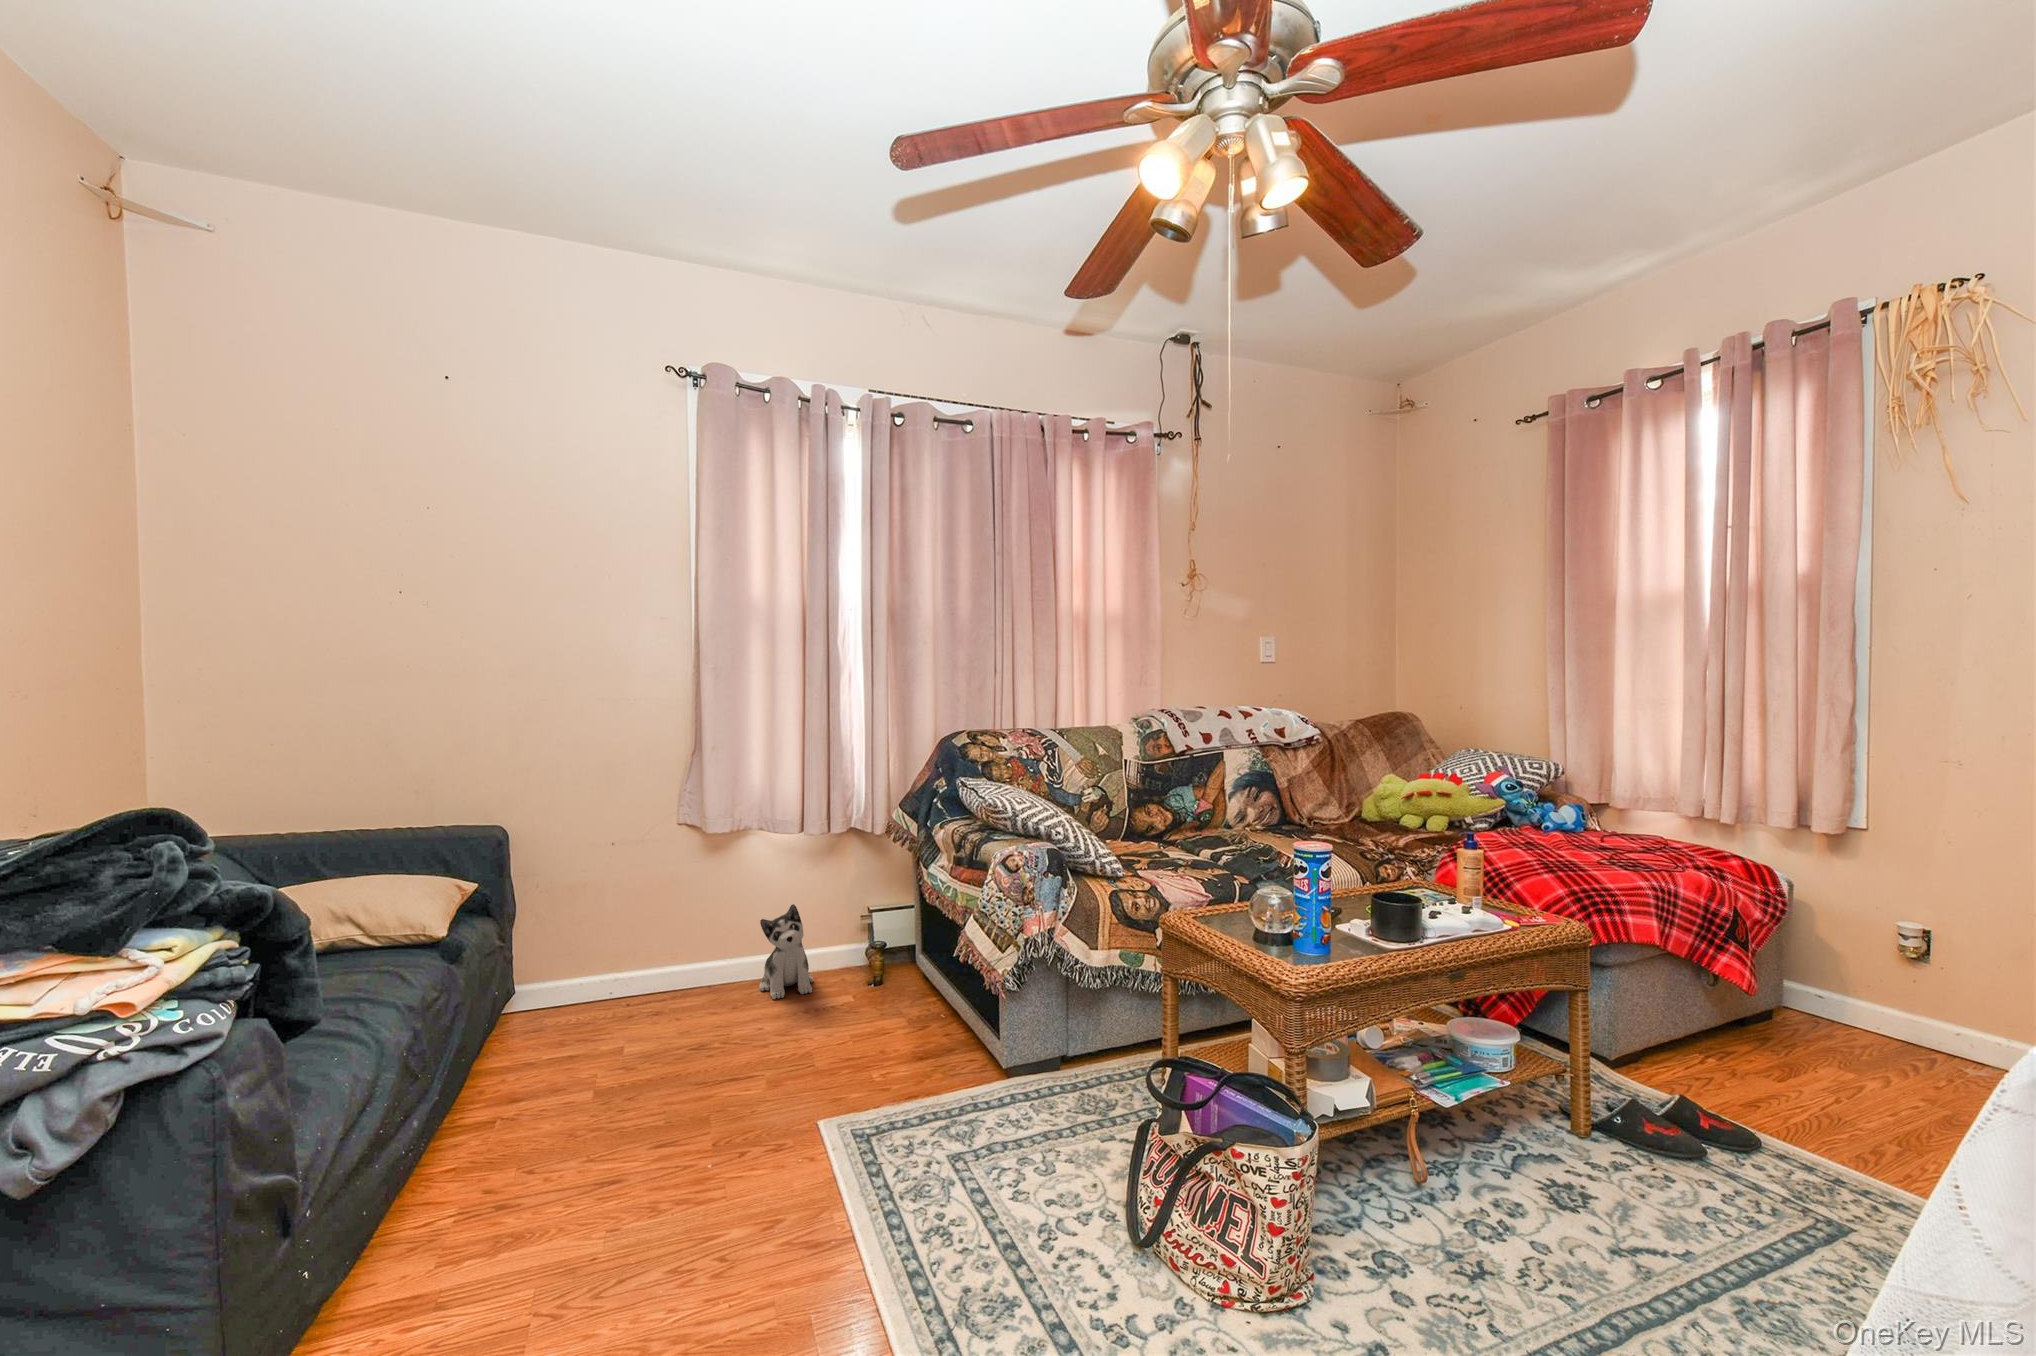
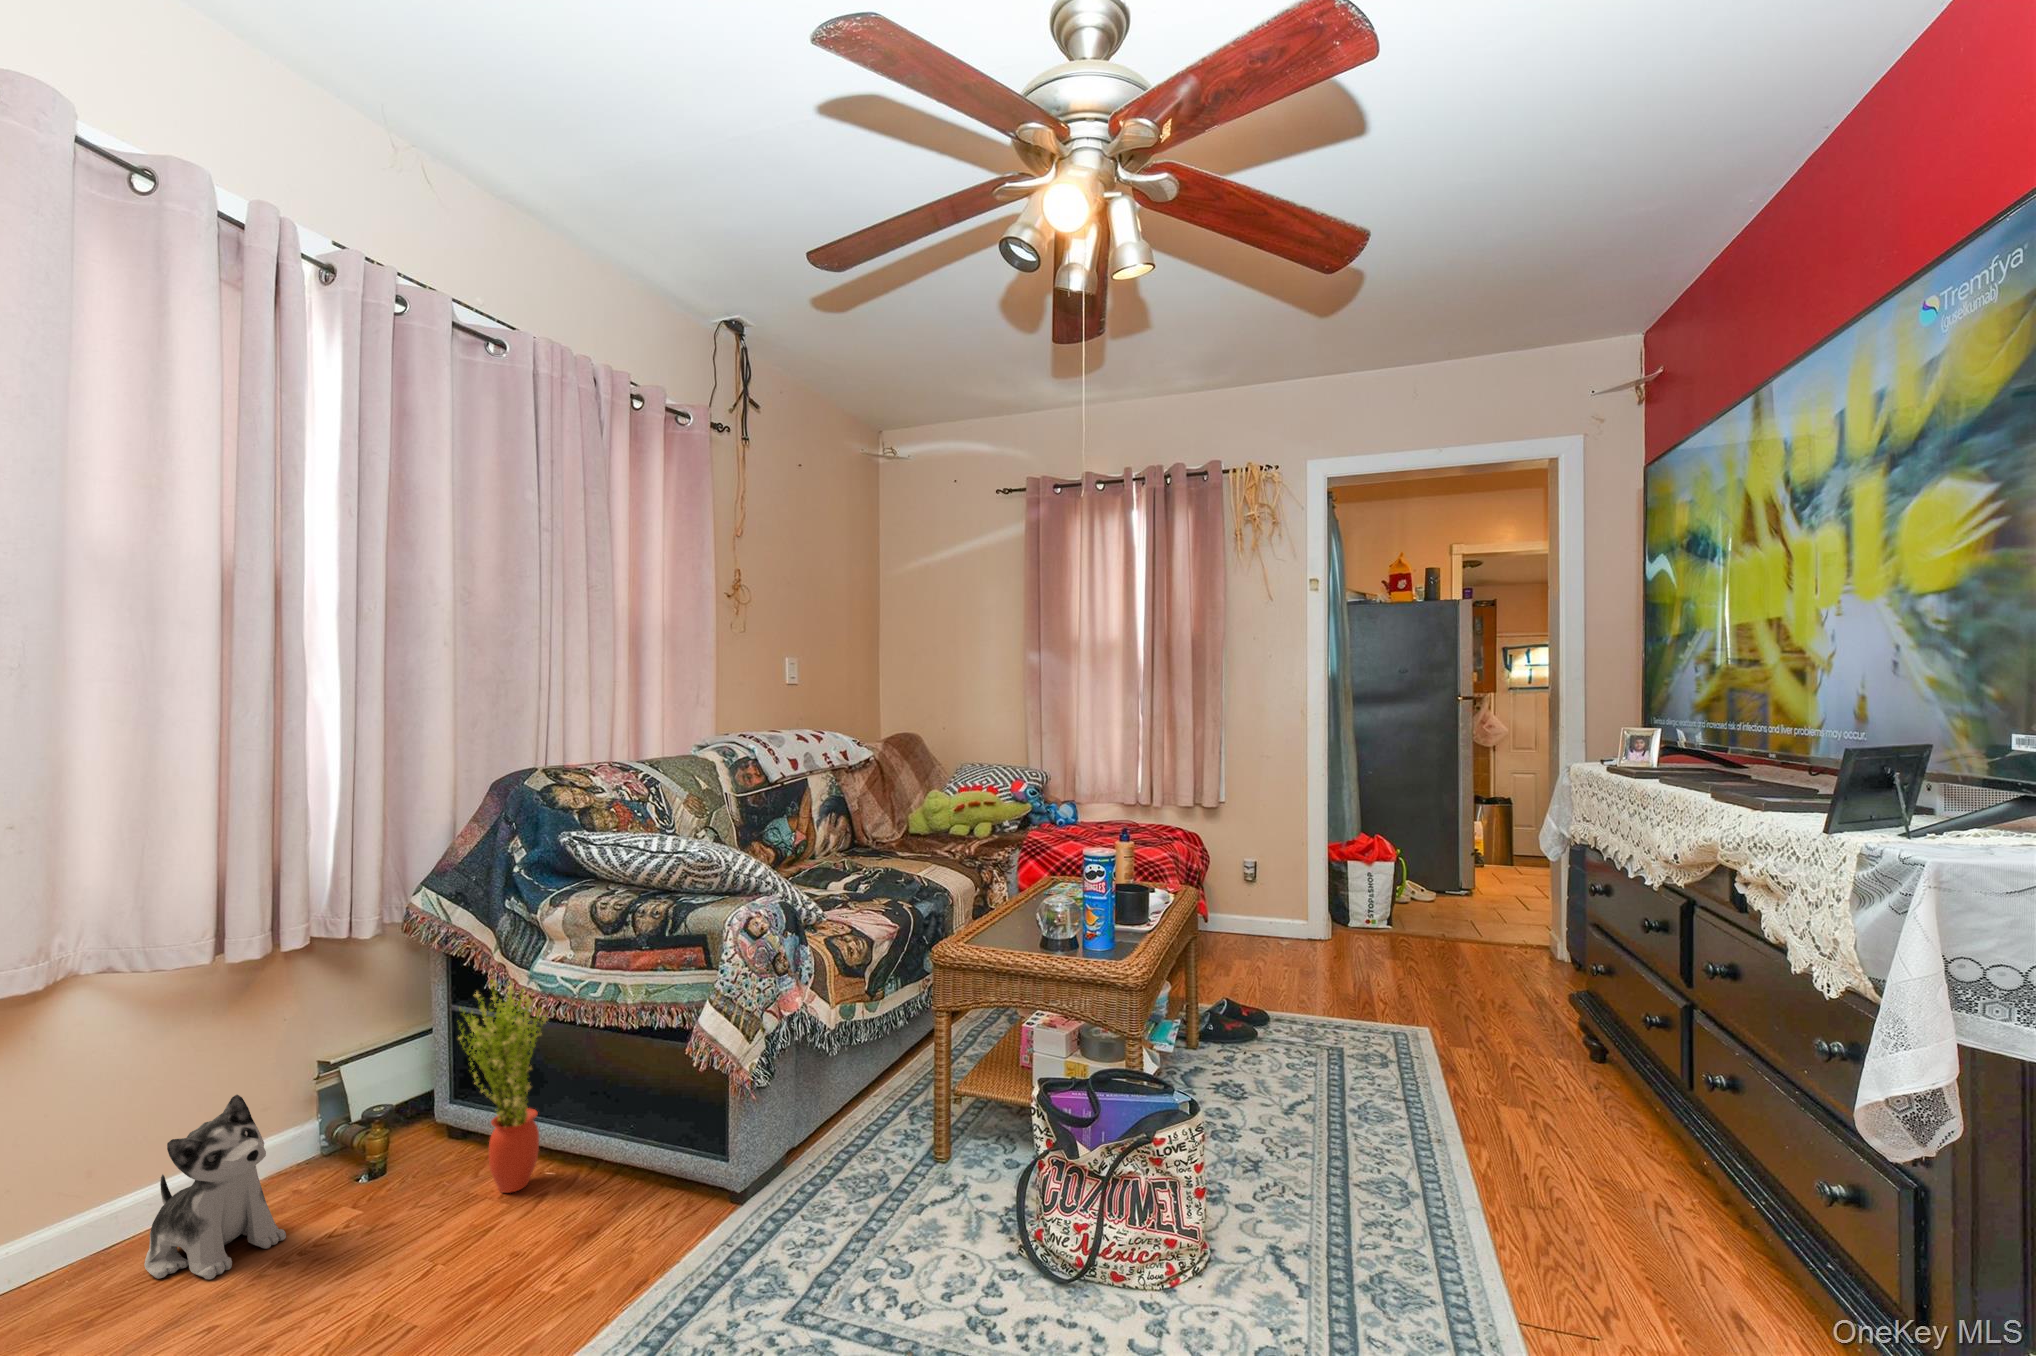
potted plant: none [884,868,930,1011] -> present [459,980,548,1193]

